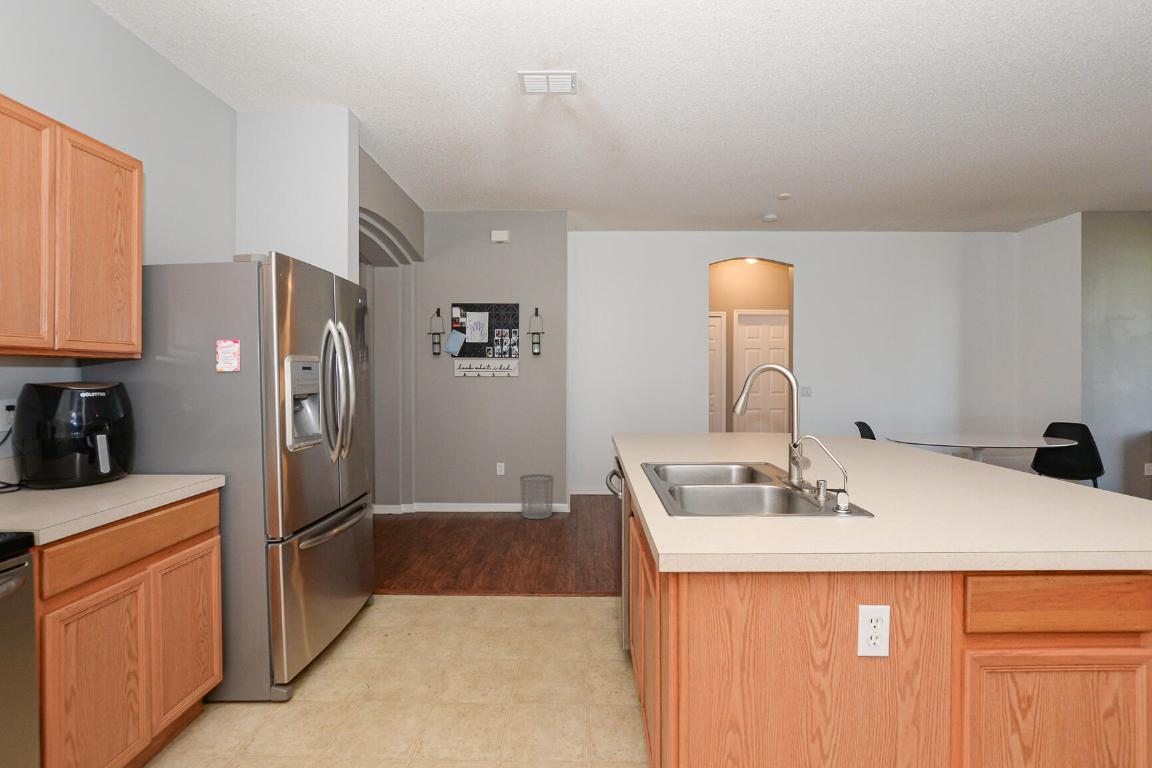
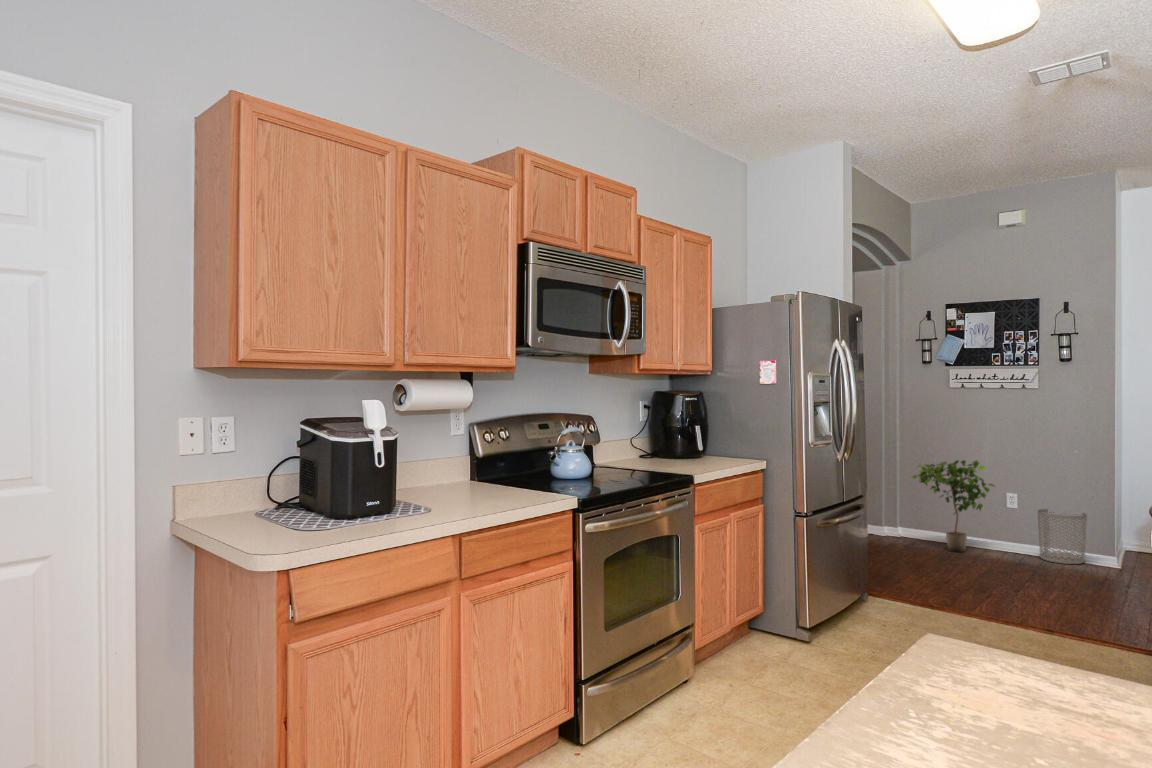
potted plant: none [422,439,490,521] -> present [912,460,995,552]

